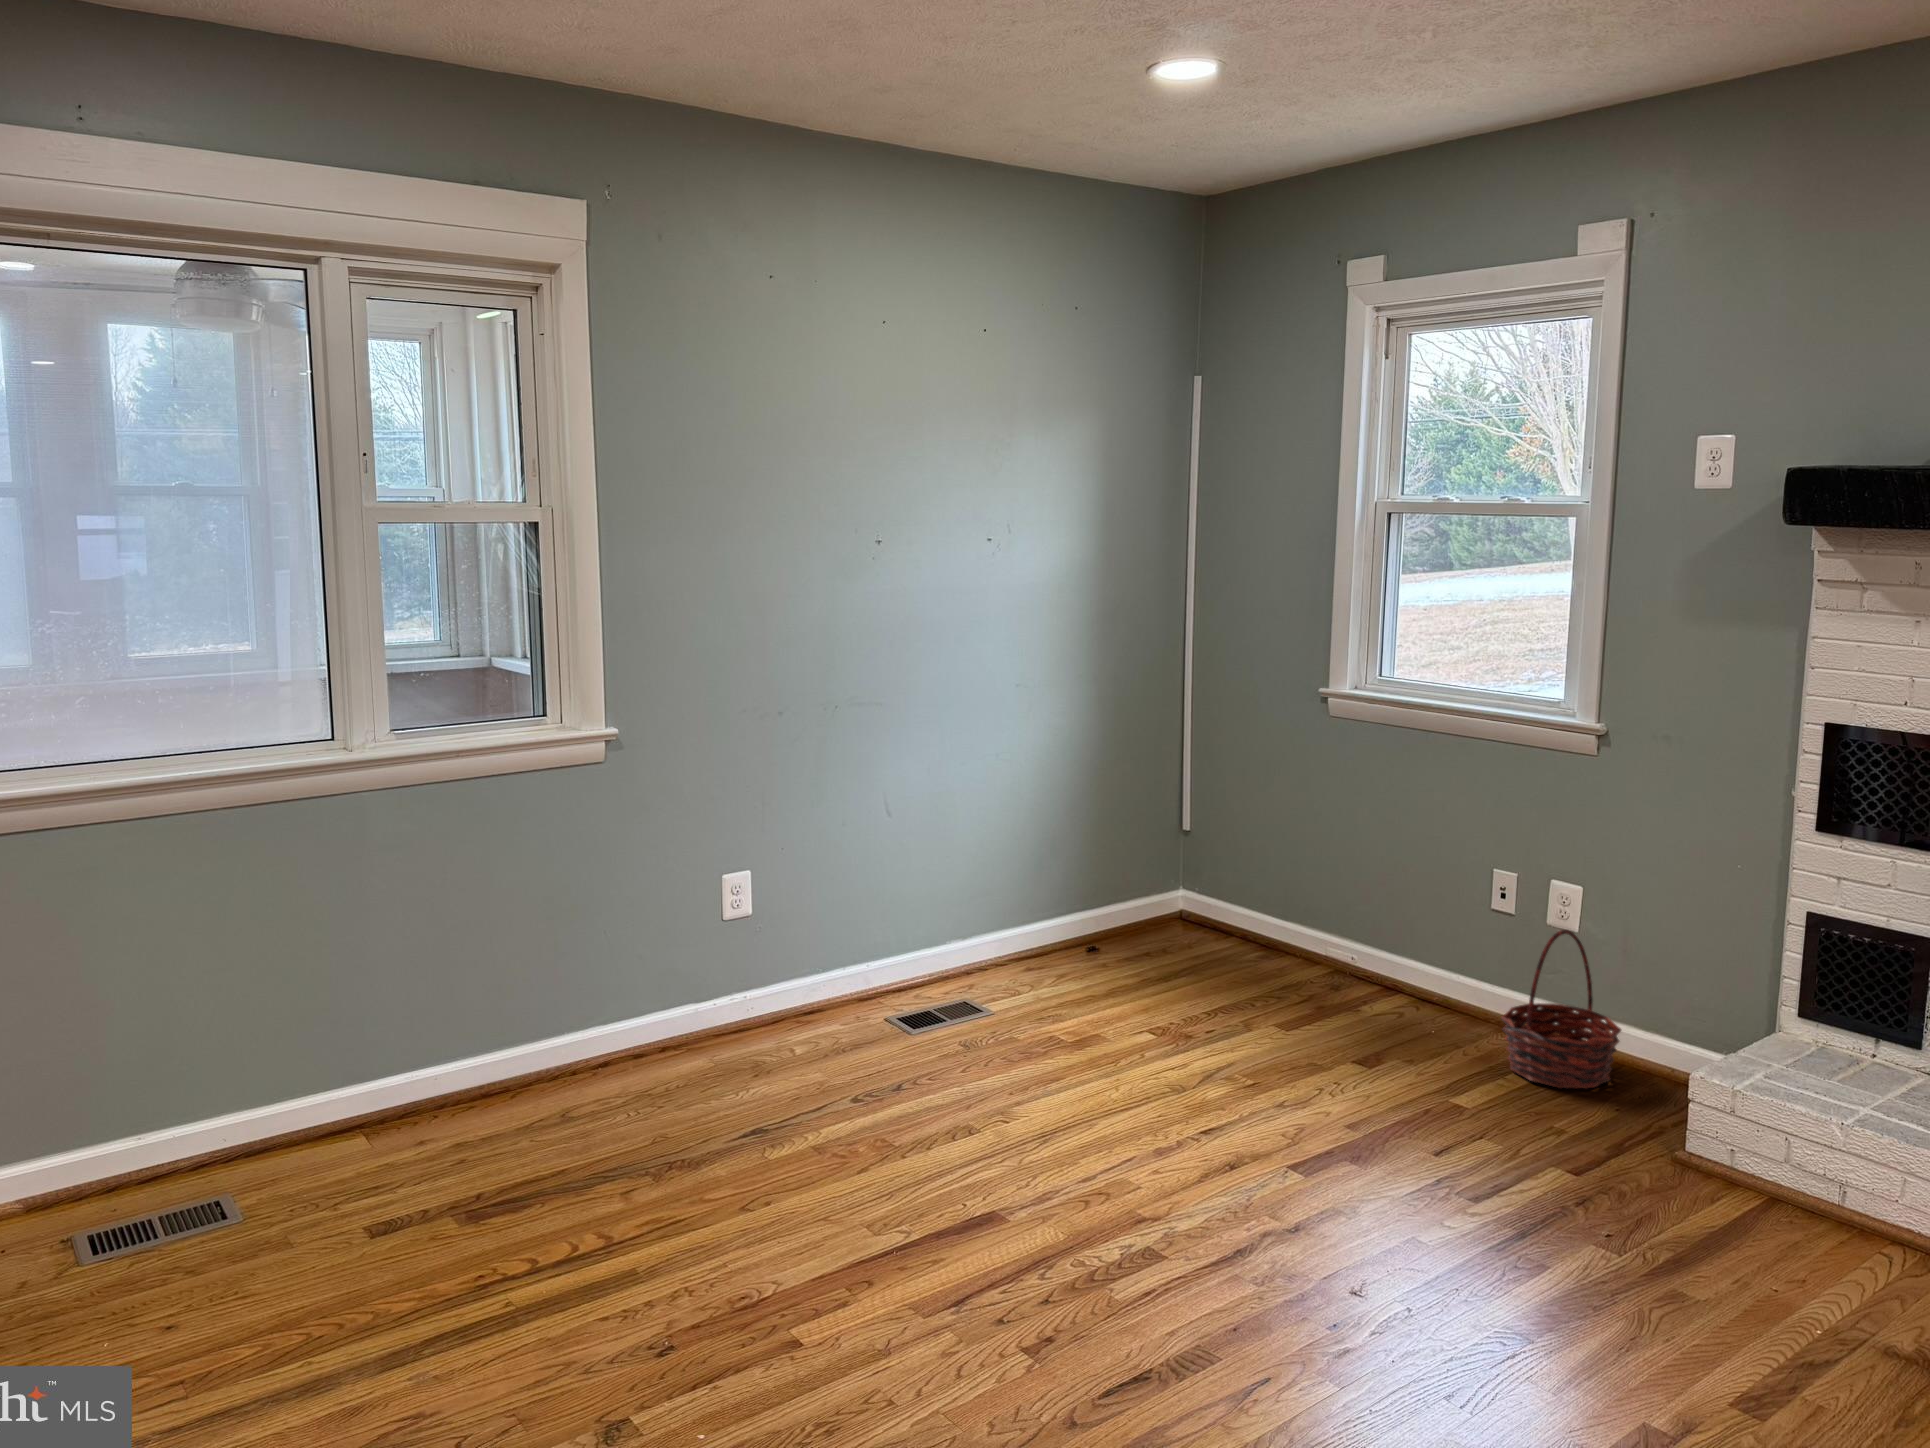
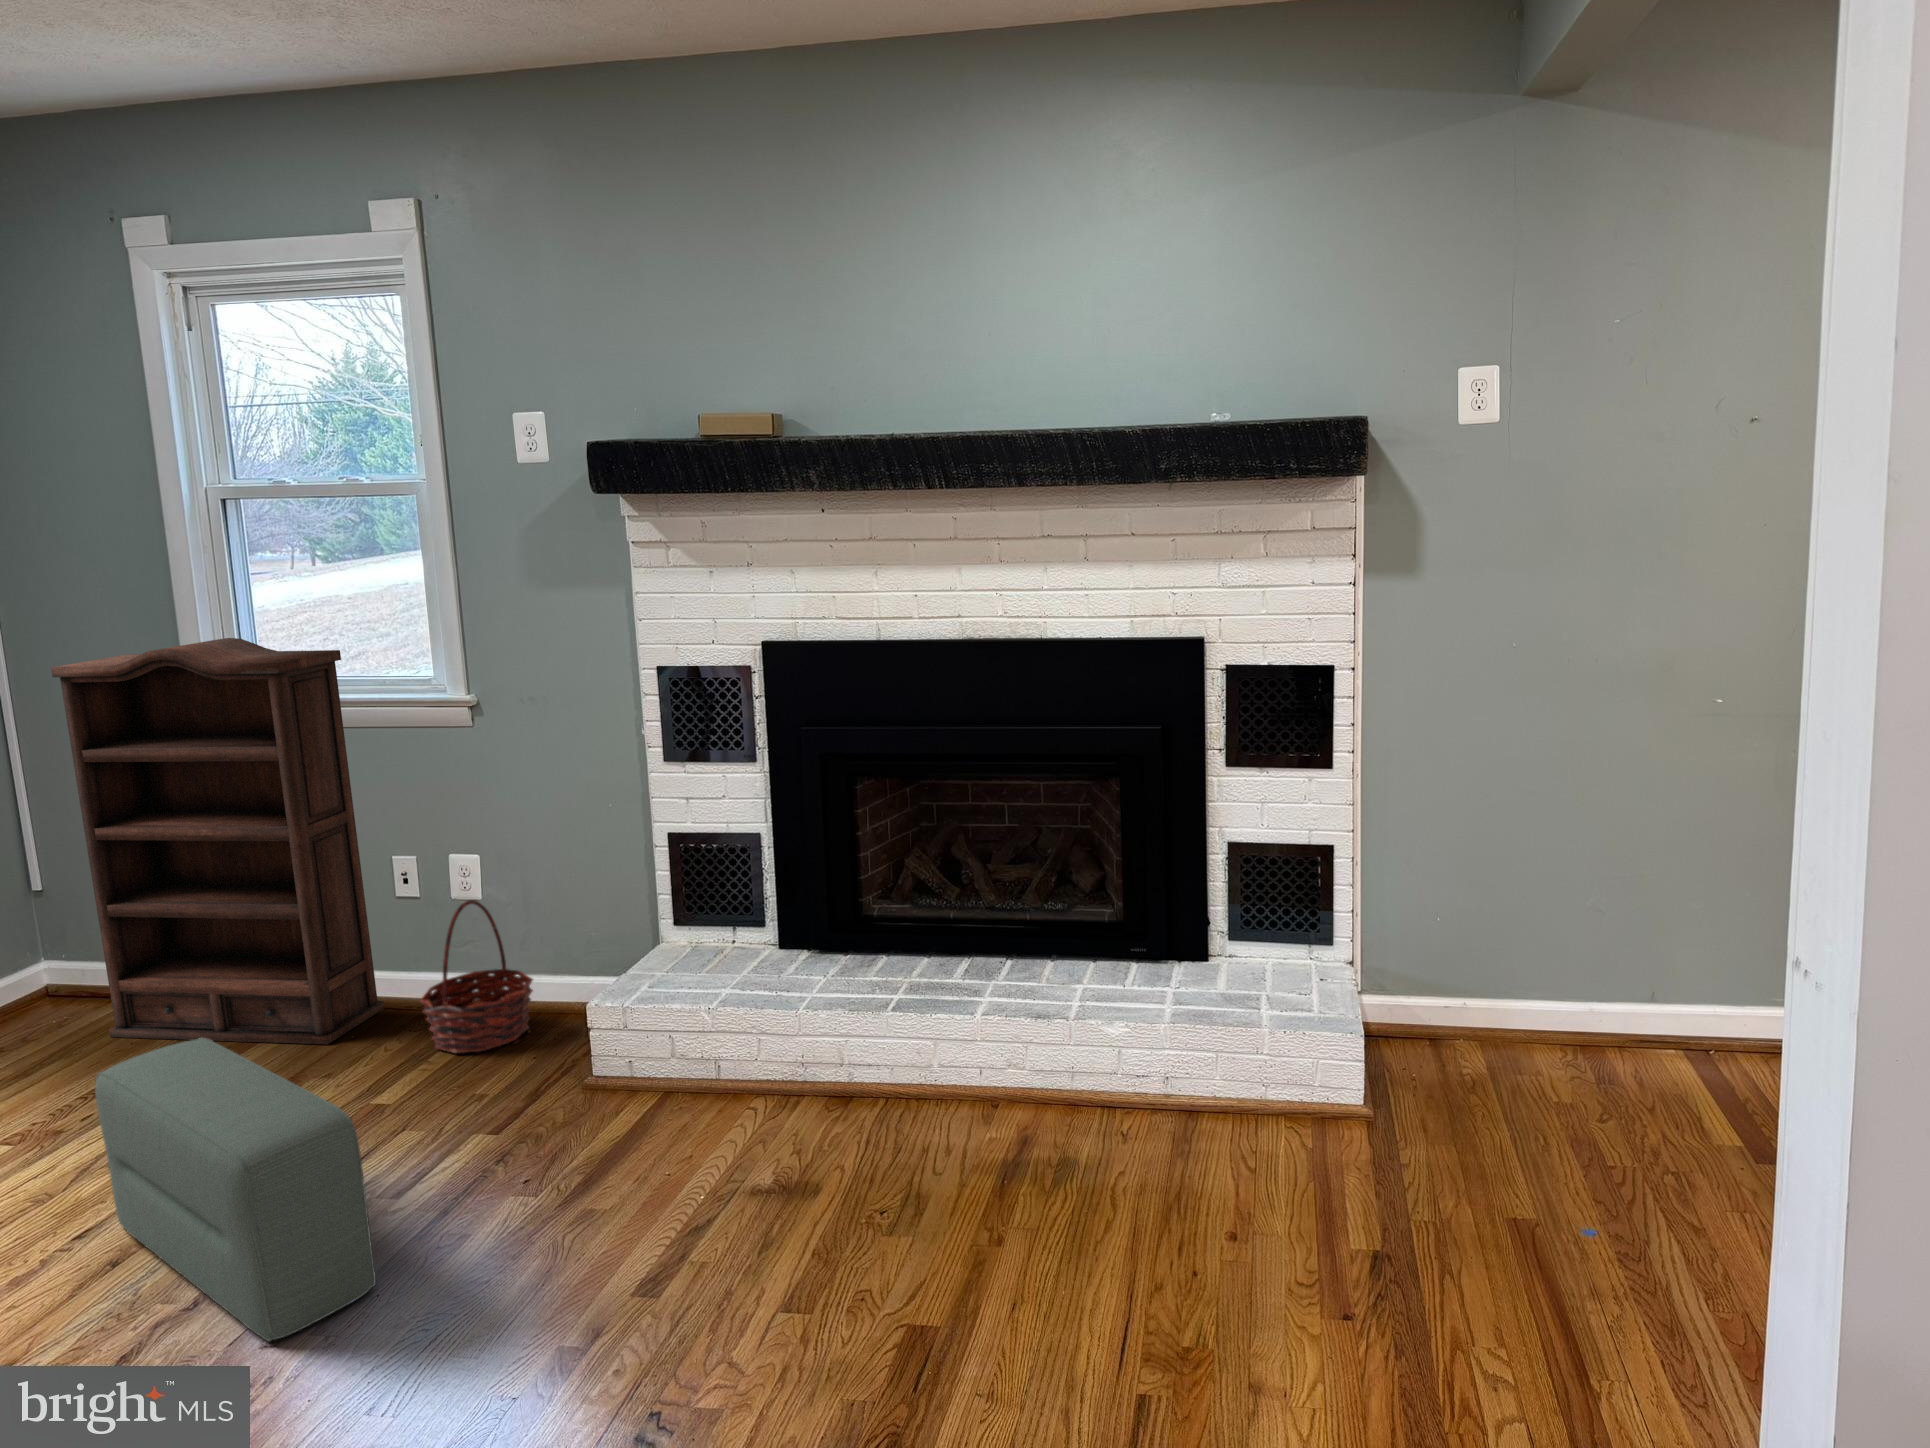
bookshelf: none [1229,634,1469,1033] -> present [51,638,384,1044]
pouf: none [1241,995,1460,1286] -> present [95,1038,376,1341]

